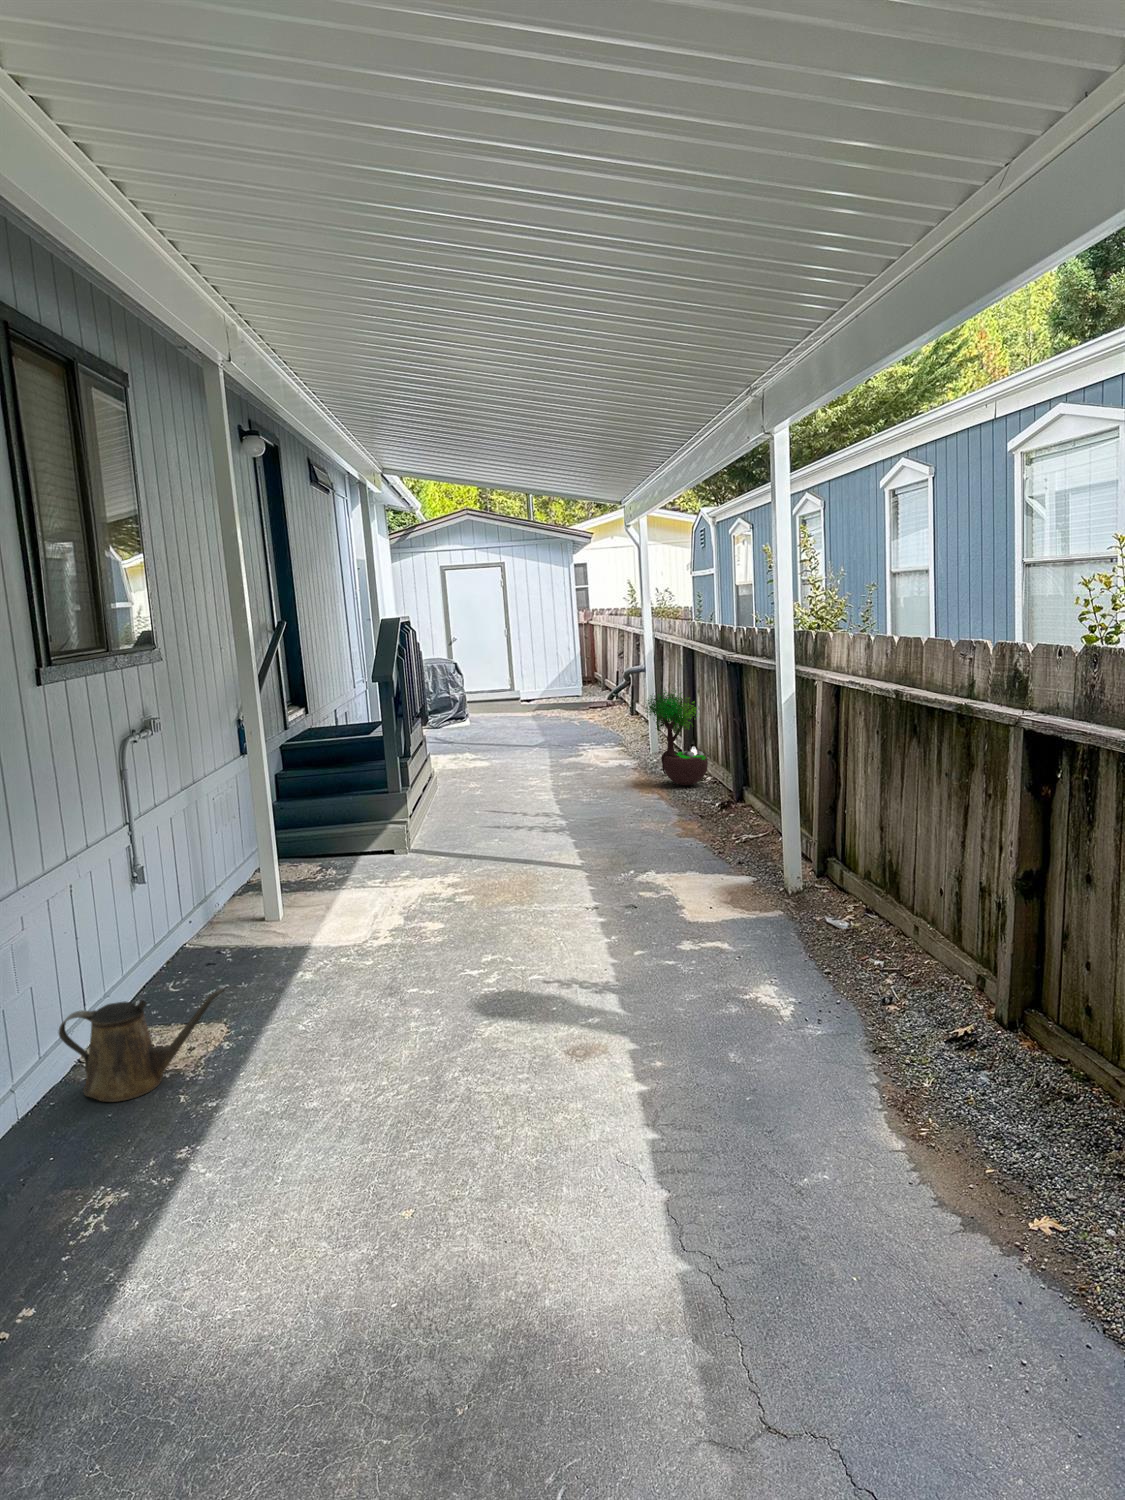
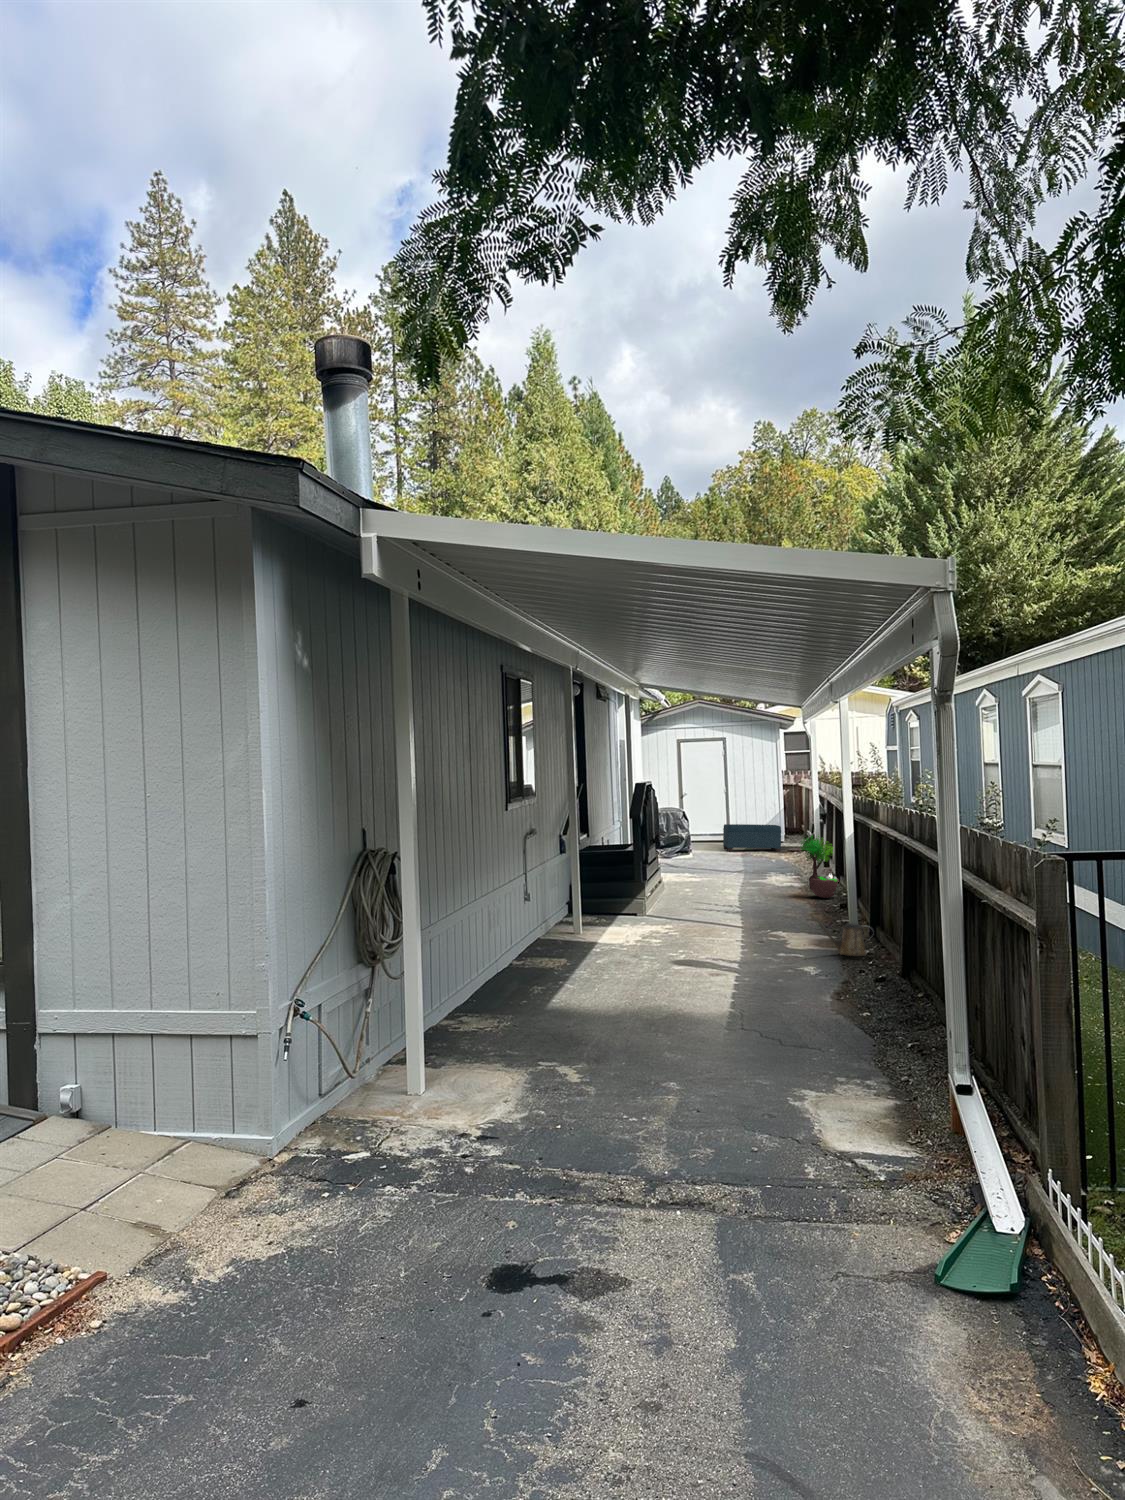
bench: none [505,674,580,712] -> present [723,824,781,851]
watering can: present [59,989,225,1102] -> present [814,918,866,956]

